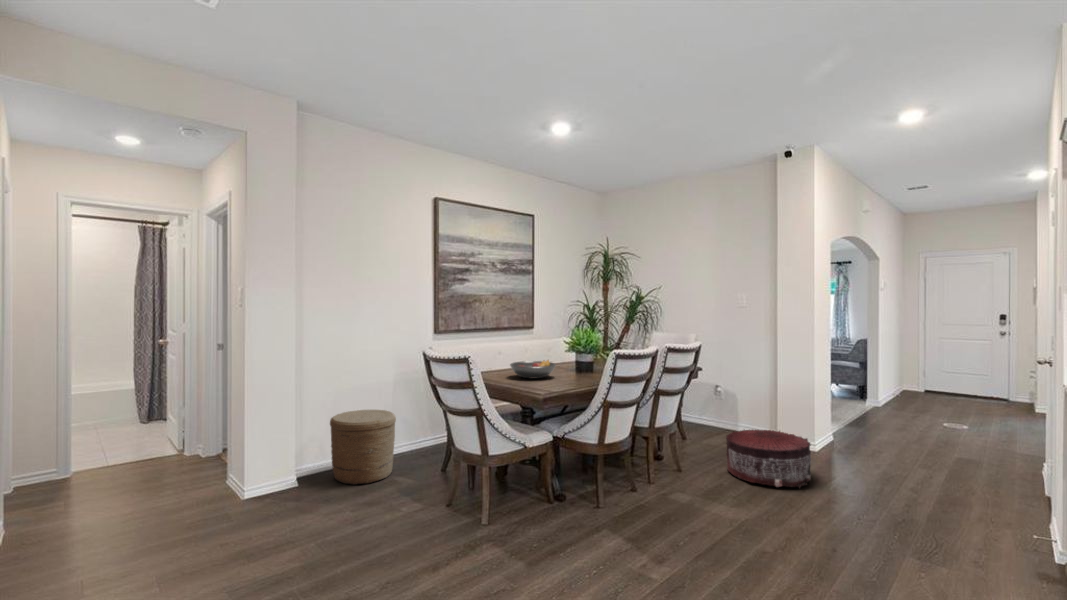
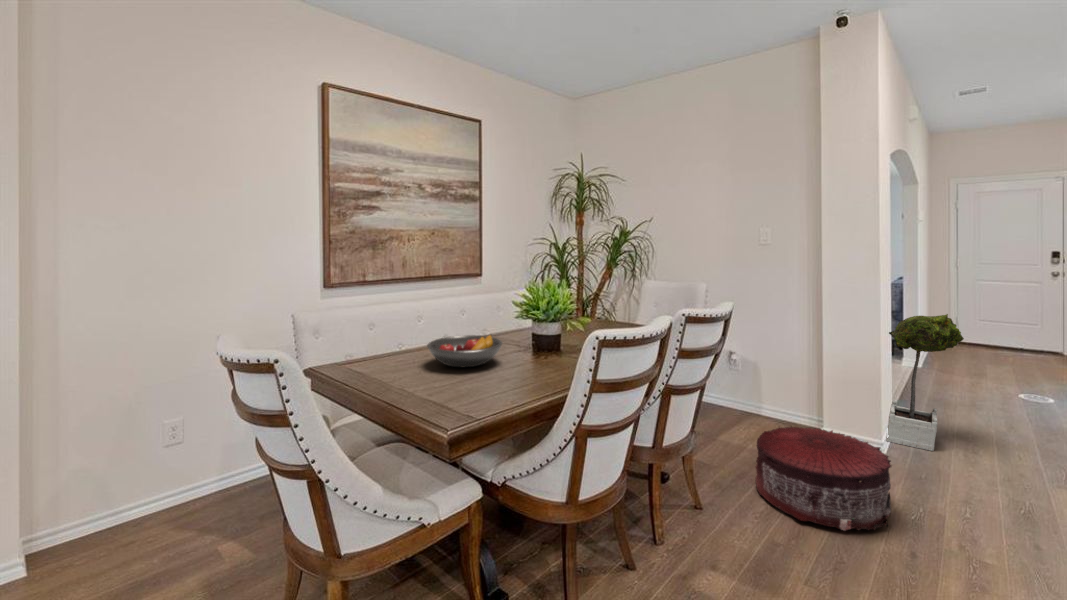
potted tree: none [832,353,879,455] -> present [887,314,964,451]
woven basket: present [330,410,396,485] -> none [118,415,247,551]

